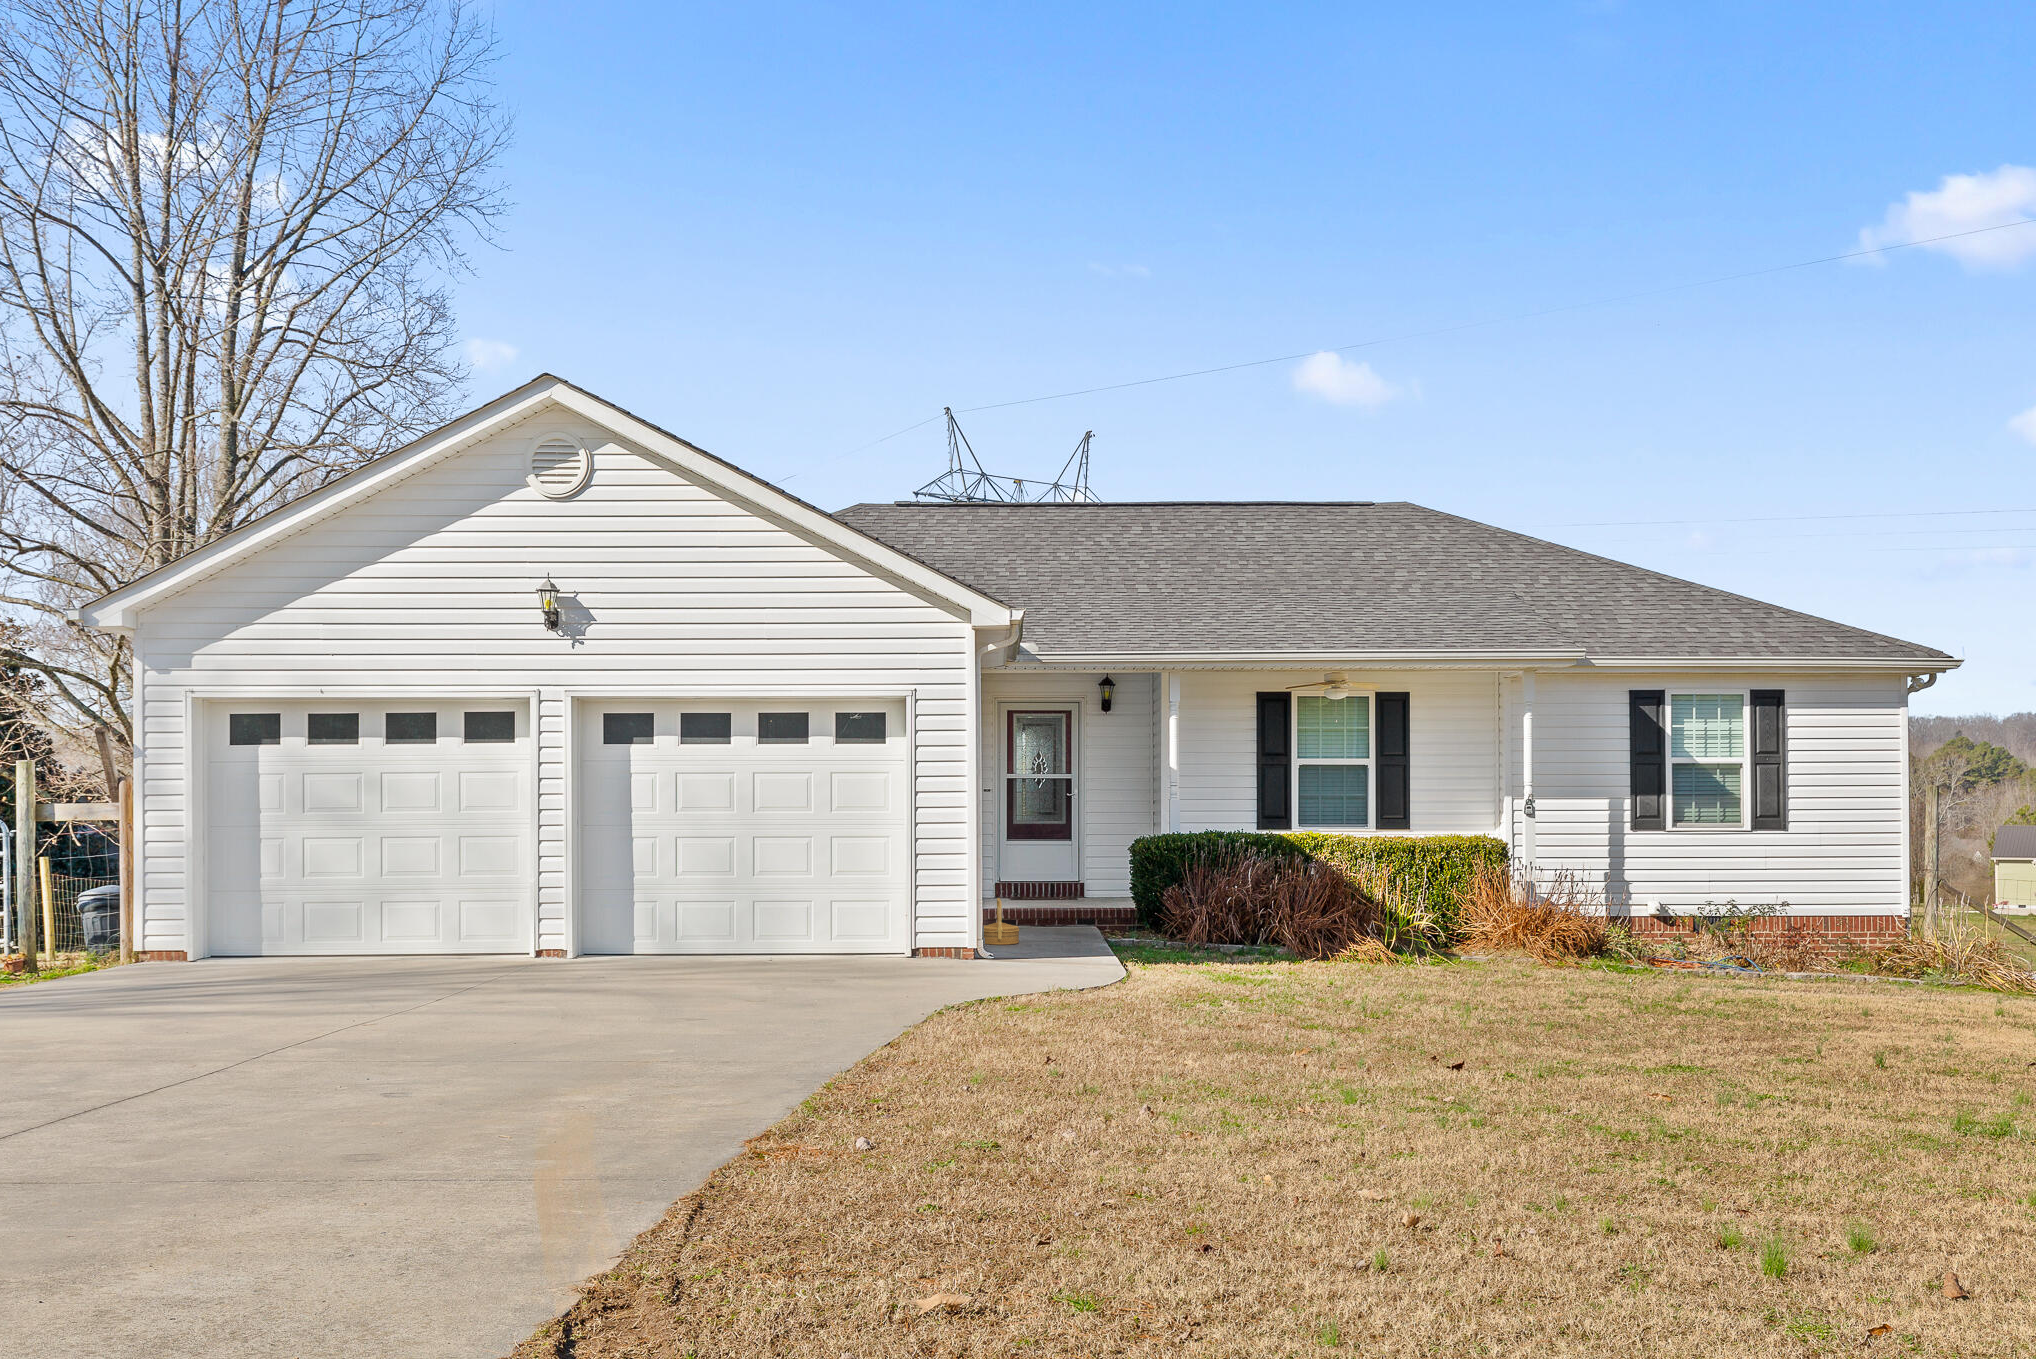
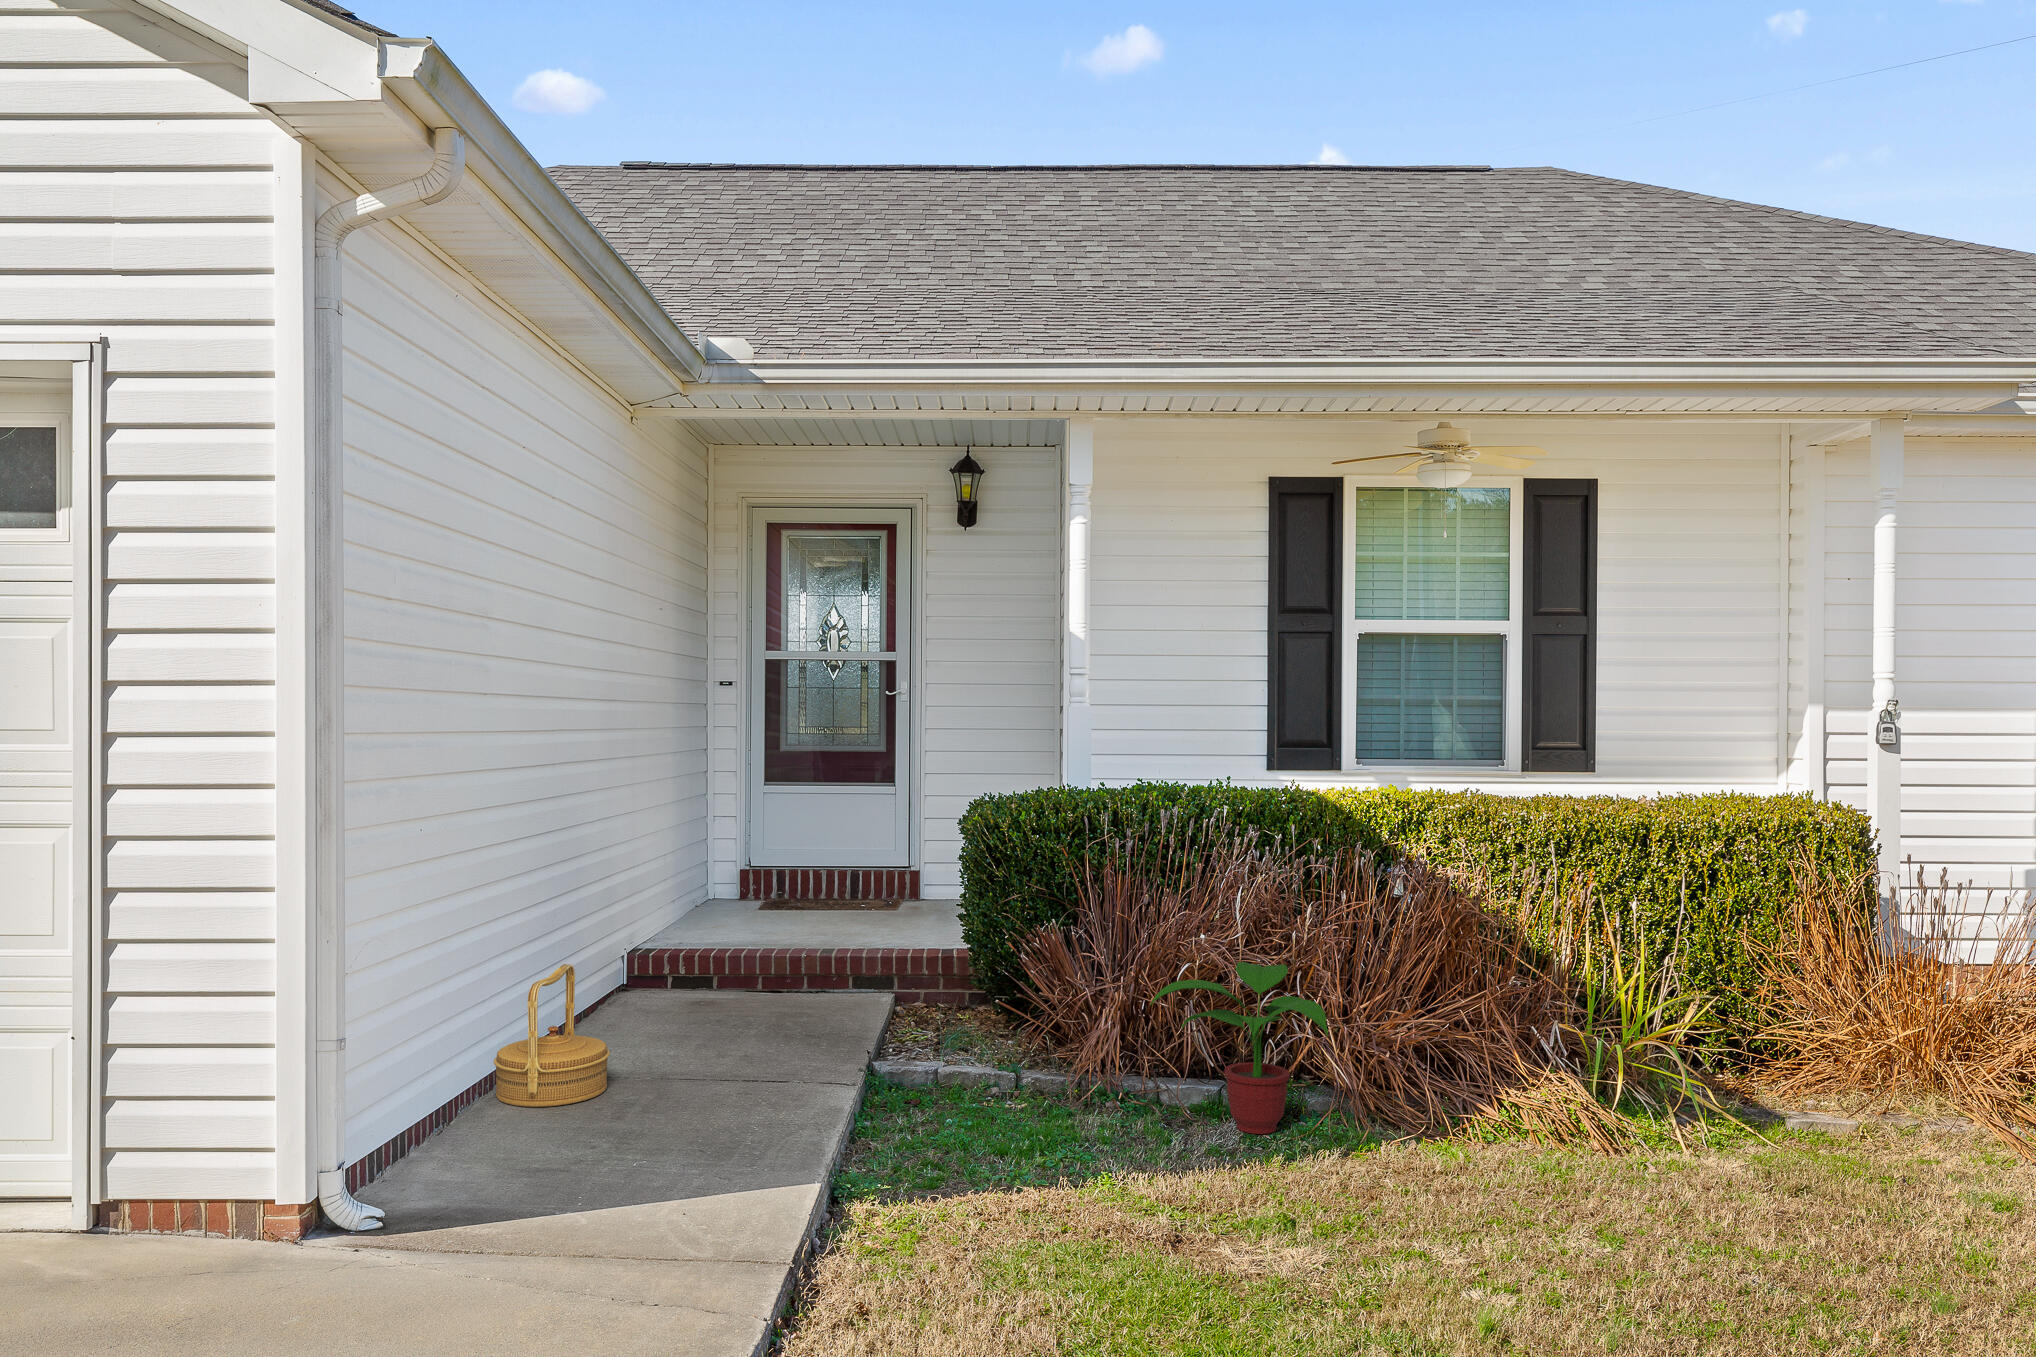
potted plant: none [1219,895,1284,954] -> present [1150,962,1328,1134]

